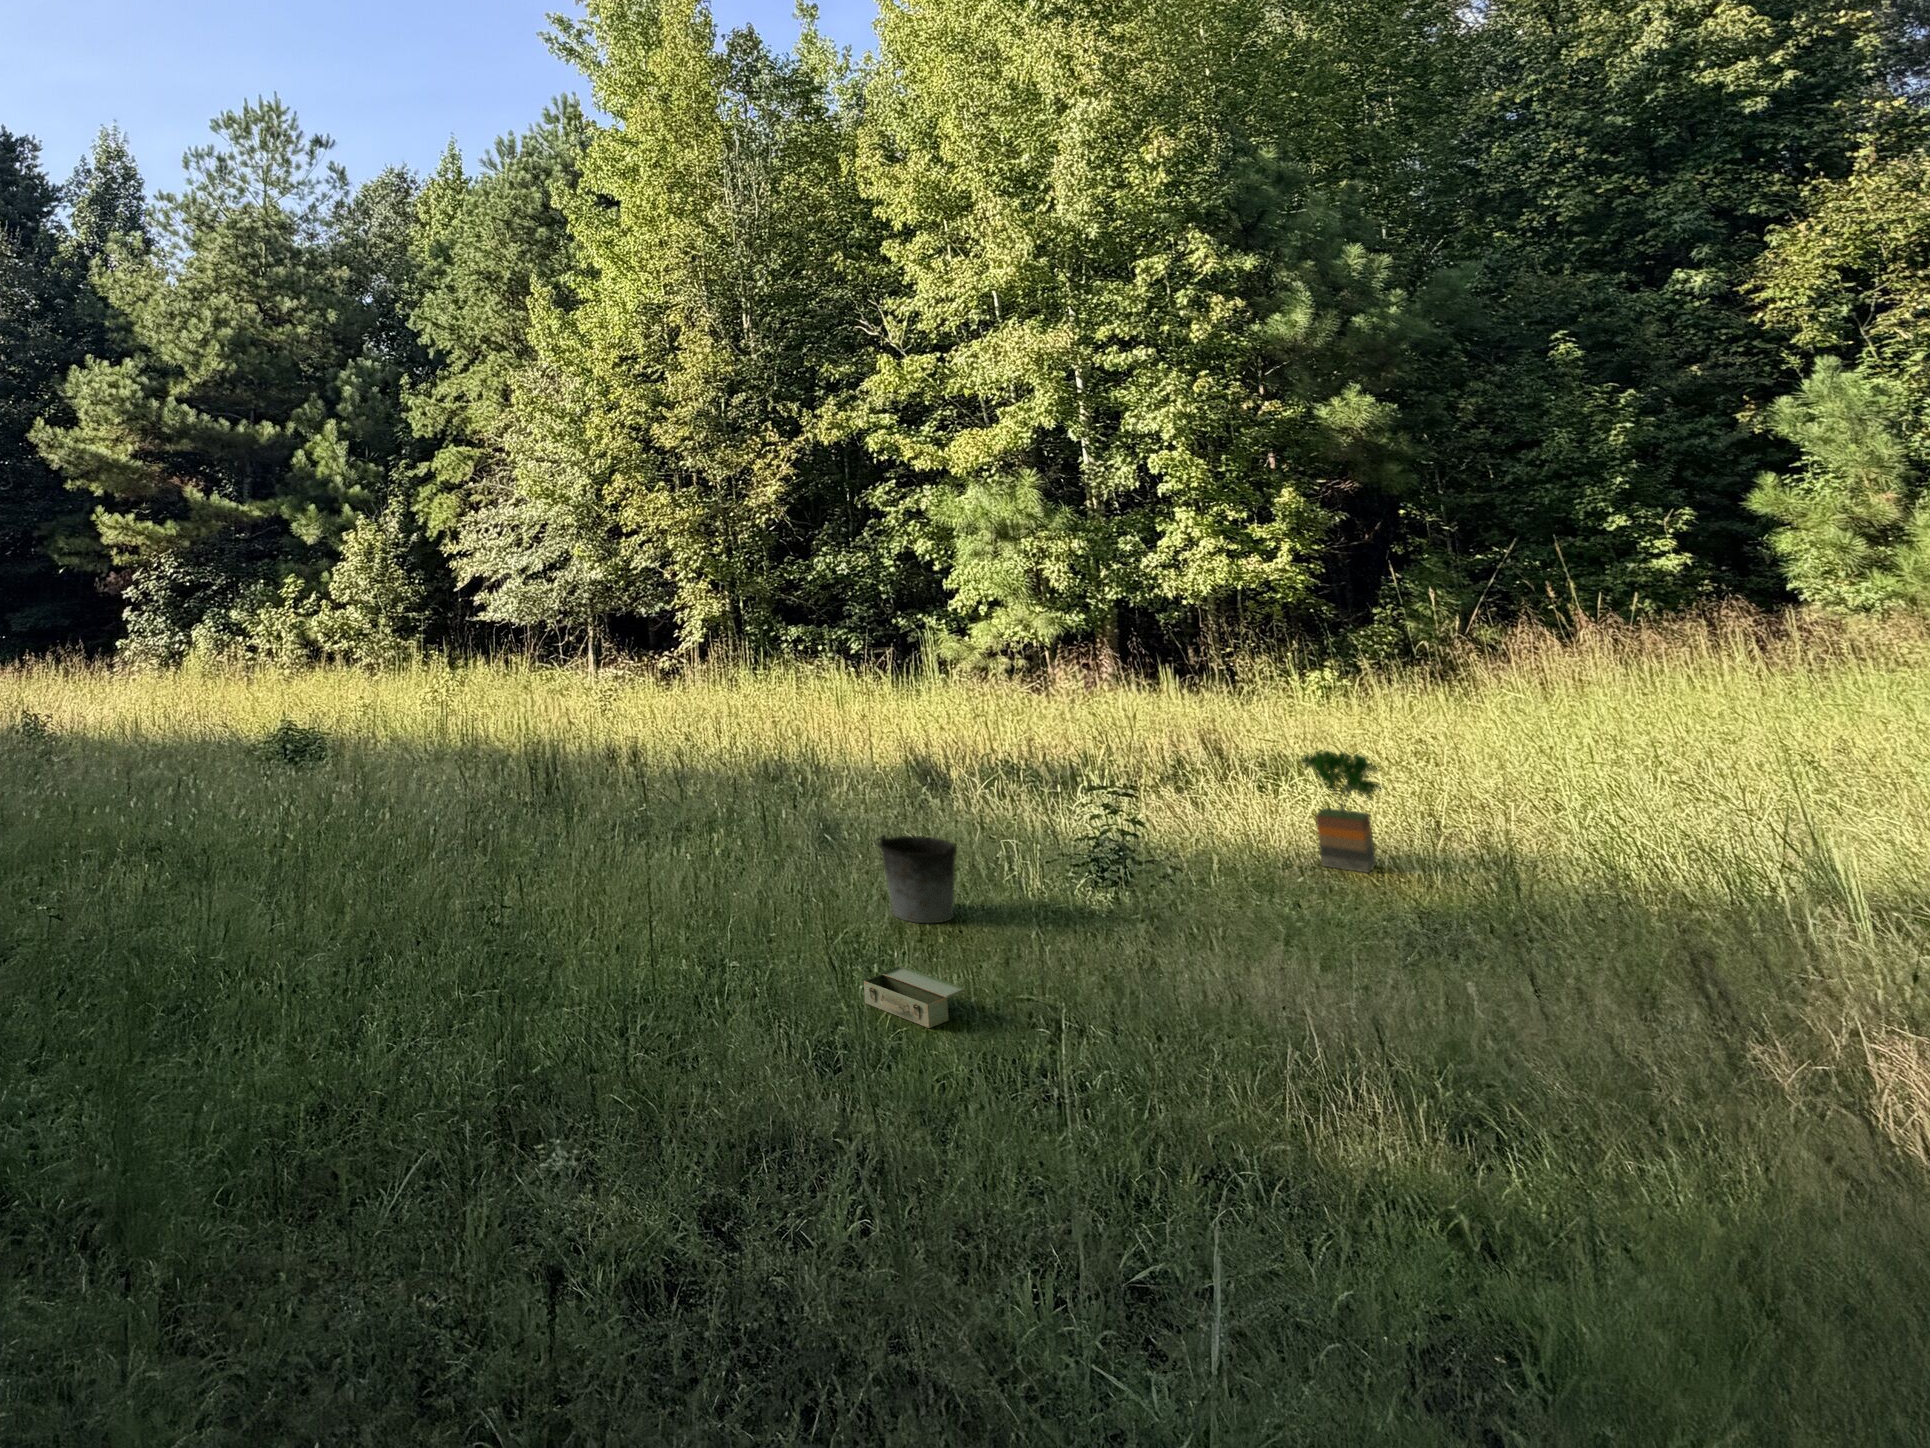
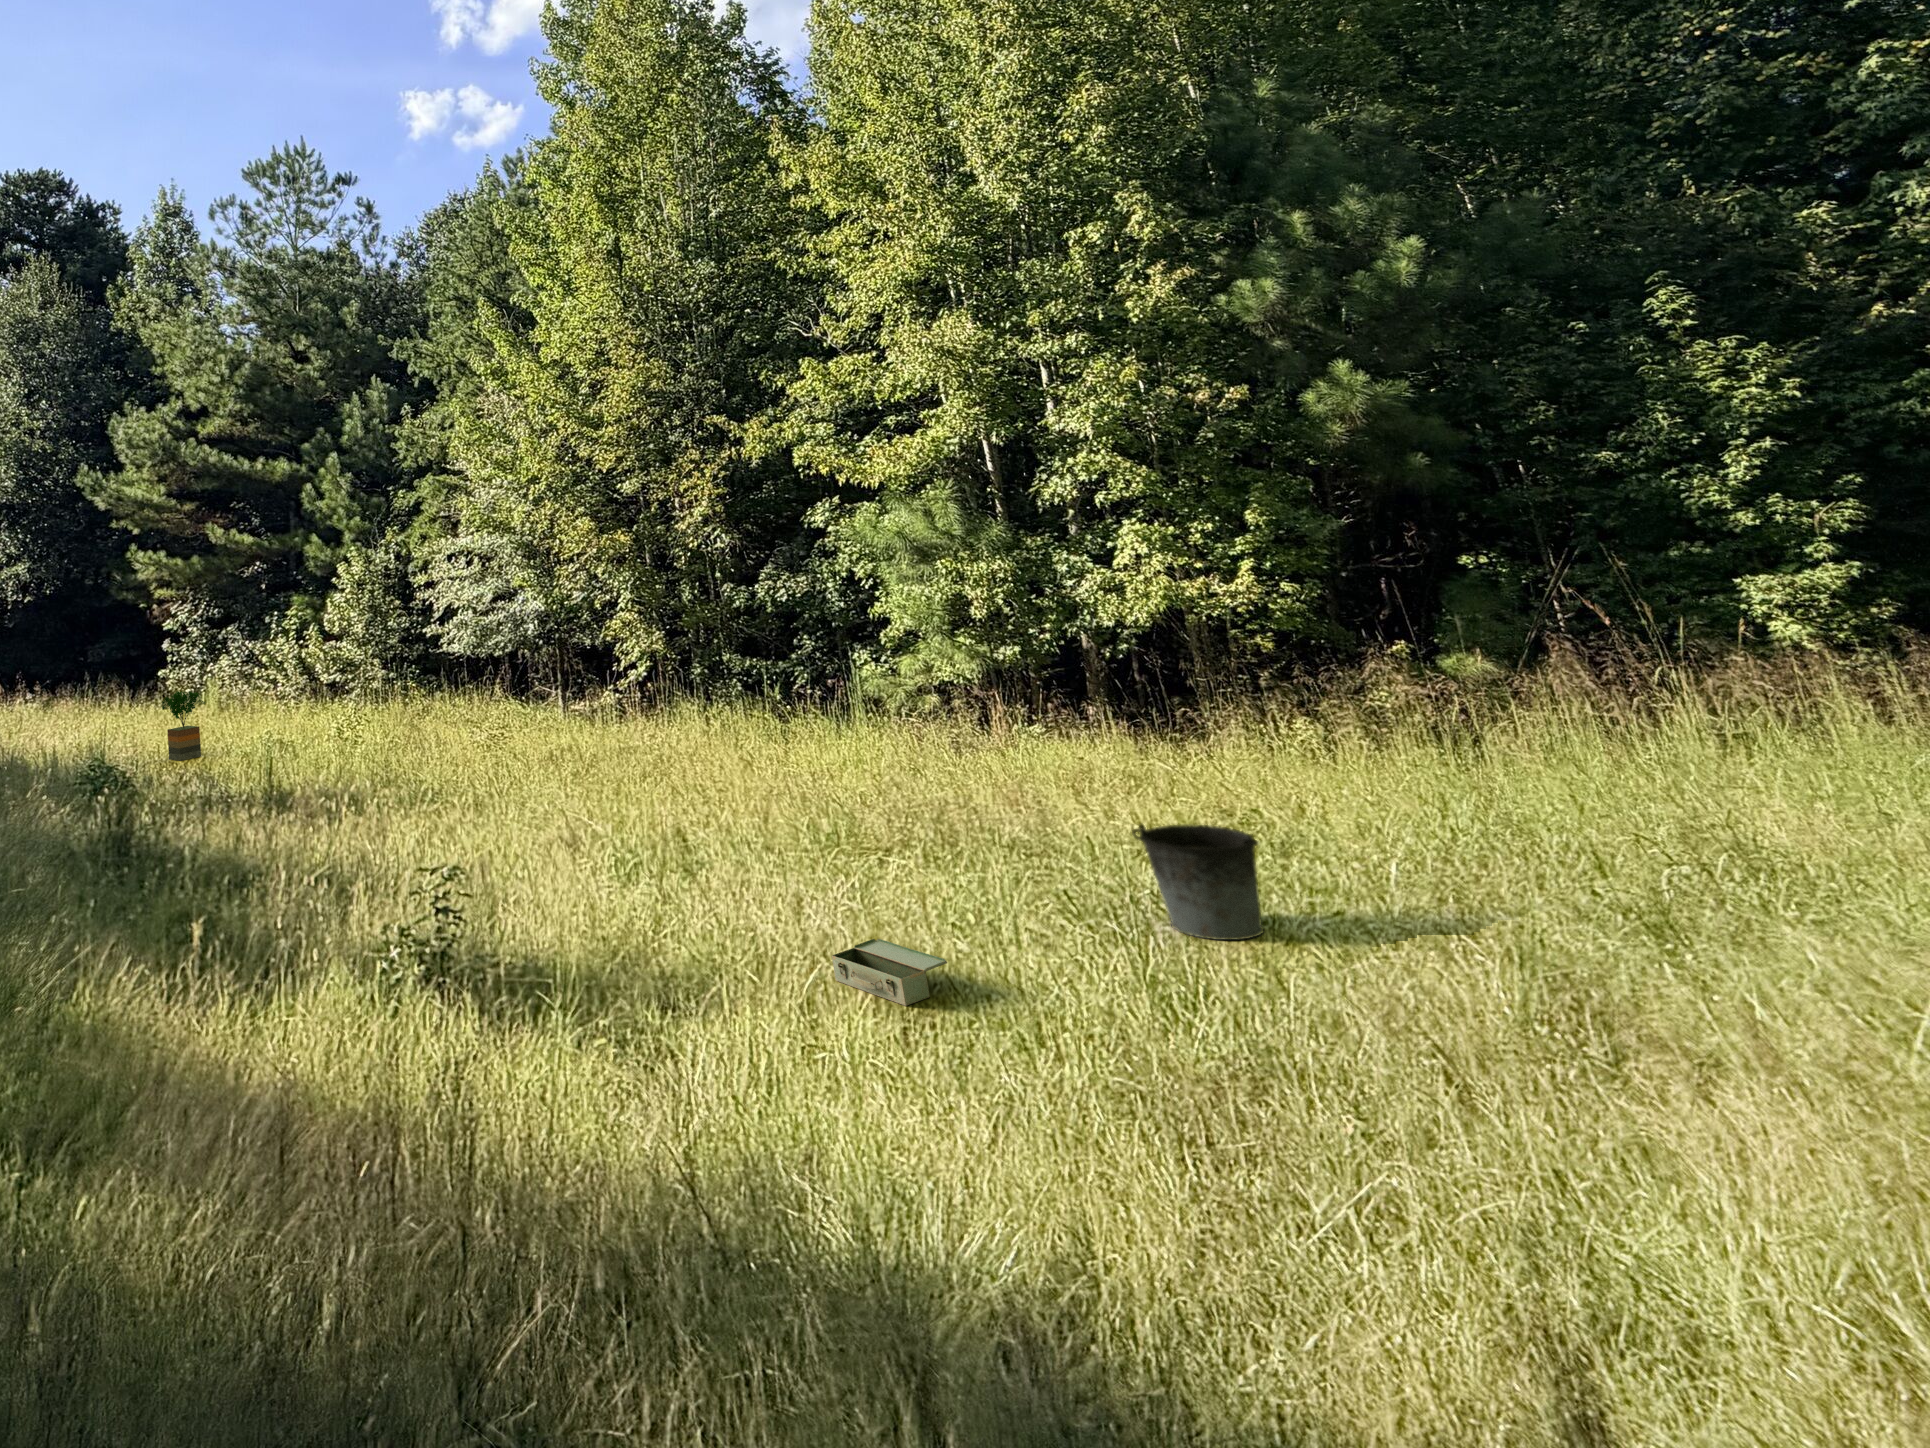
potted tree: present [1300,750,1383,873] -> present [161,691,205,761]
bucket: present [875,834,957,923] -> present [1132,824,1264,940]

